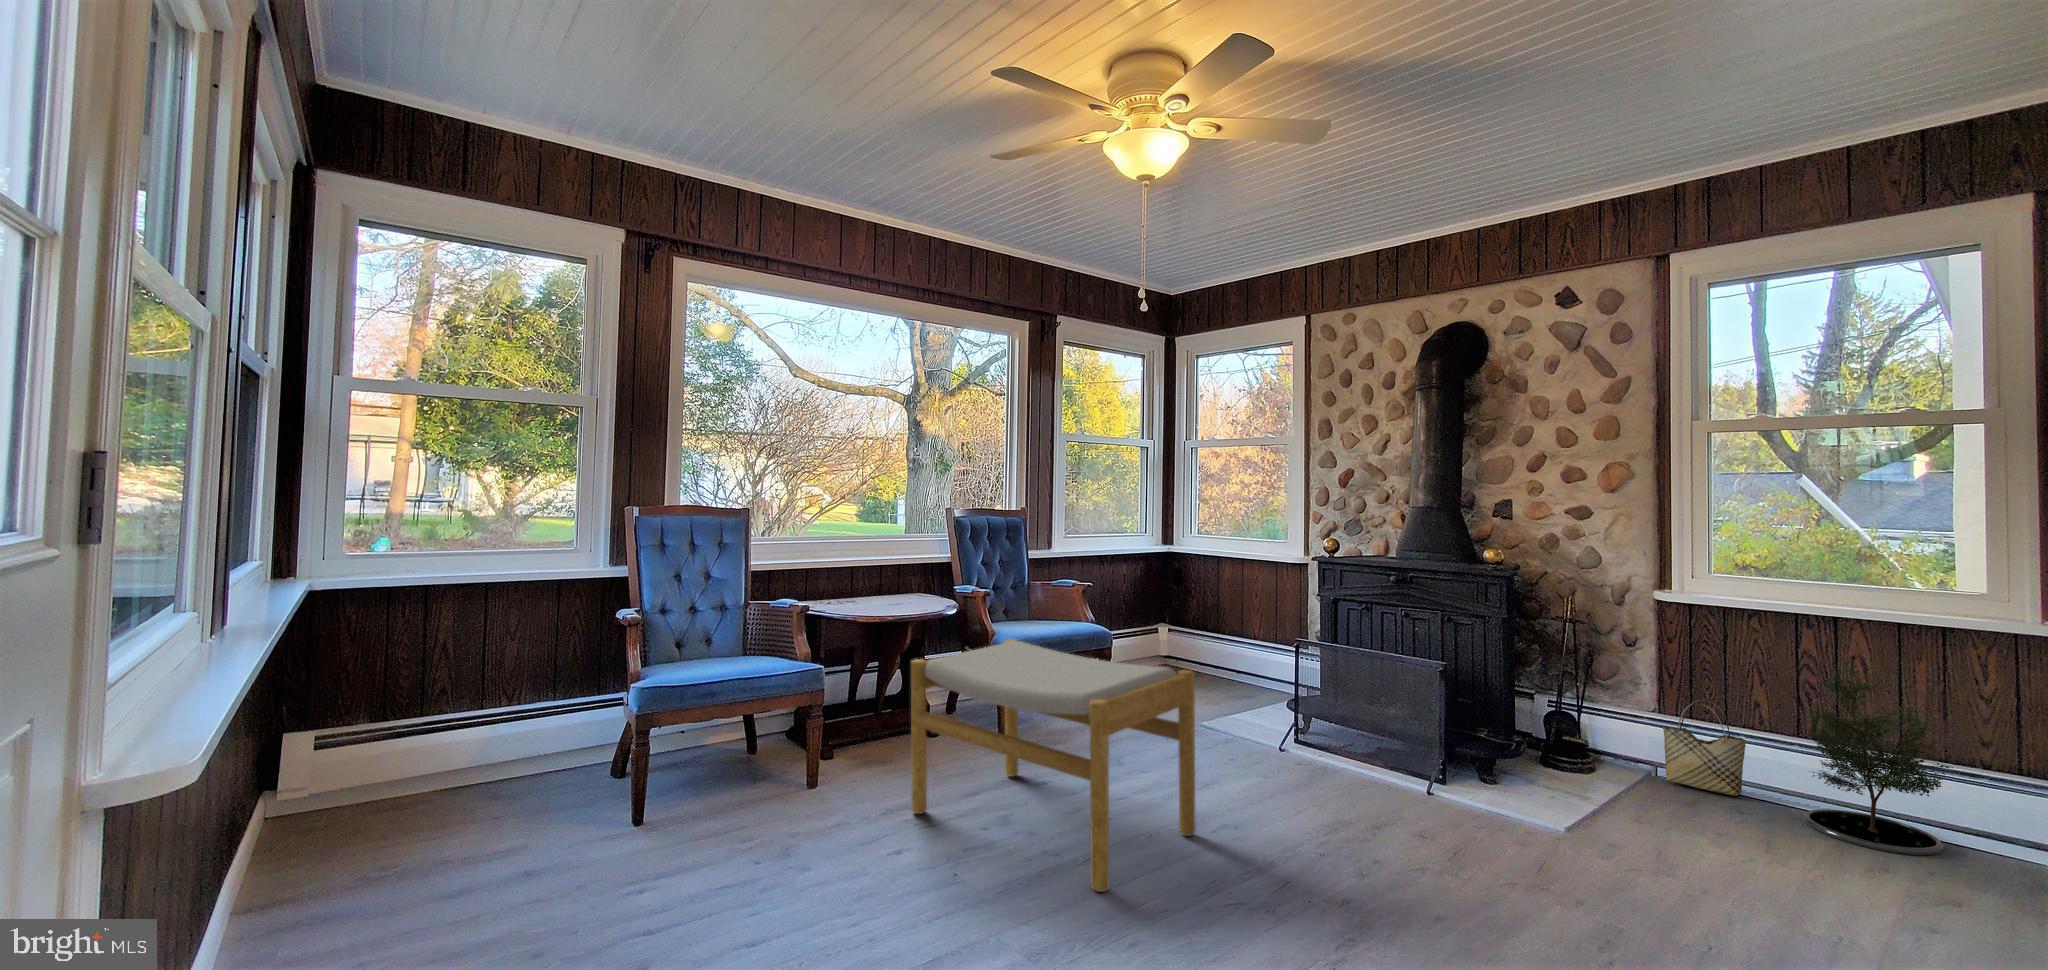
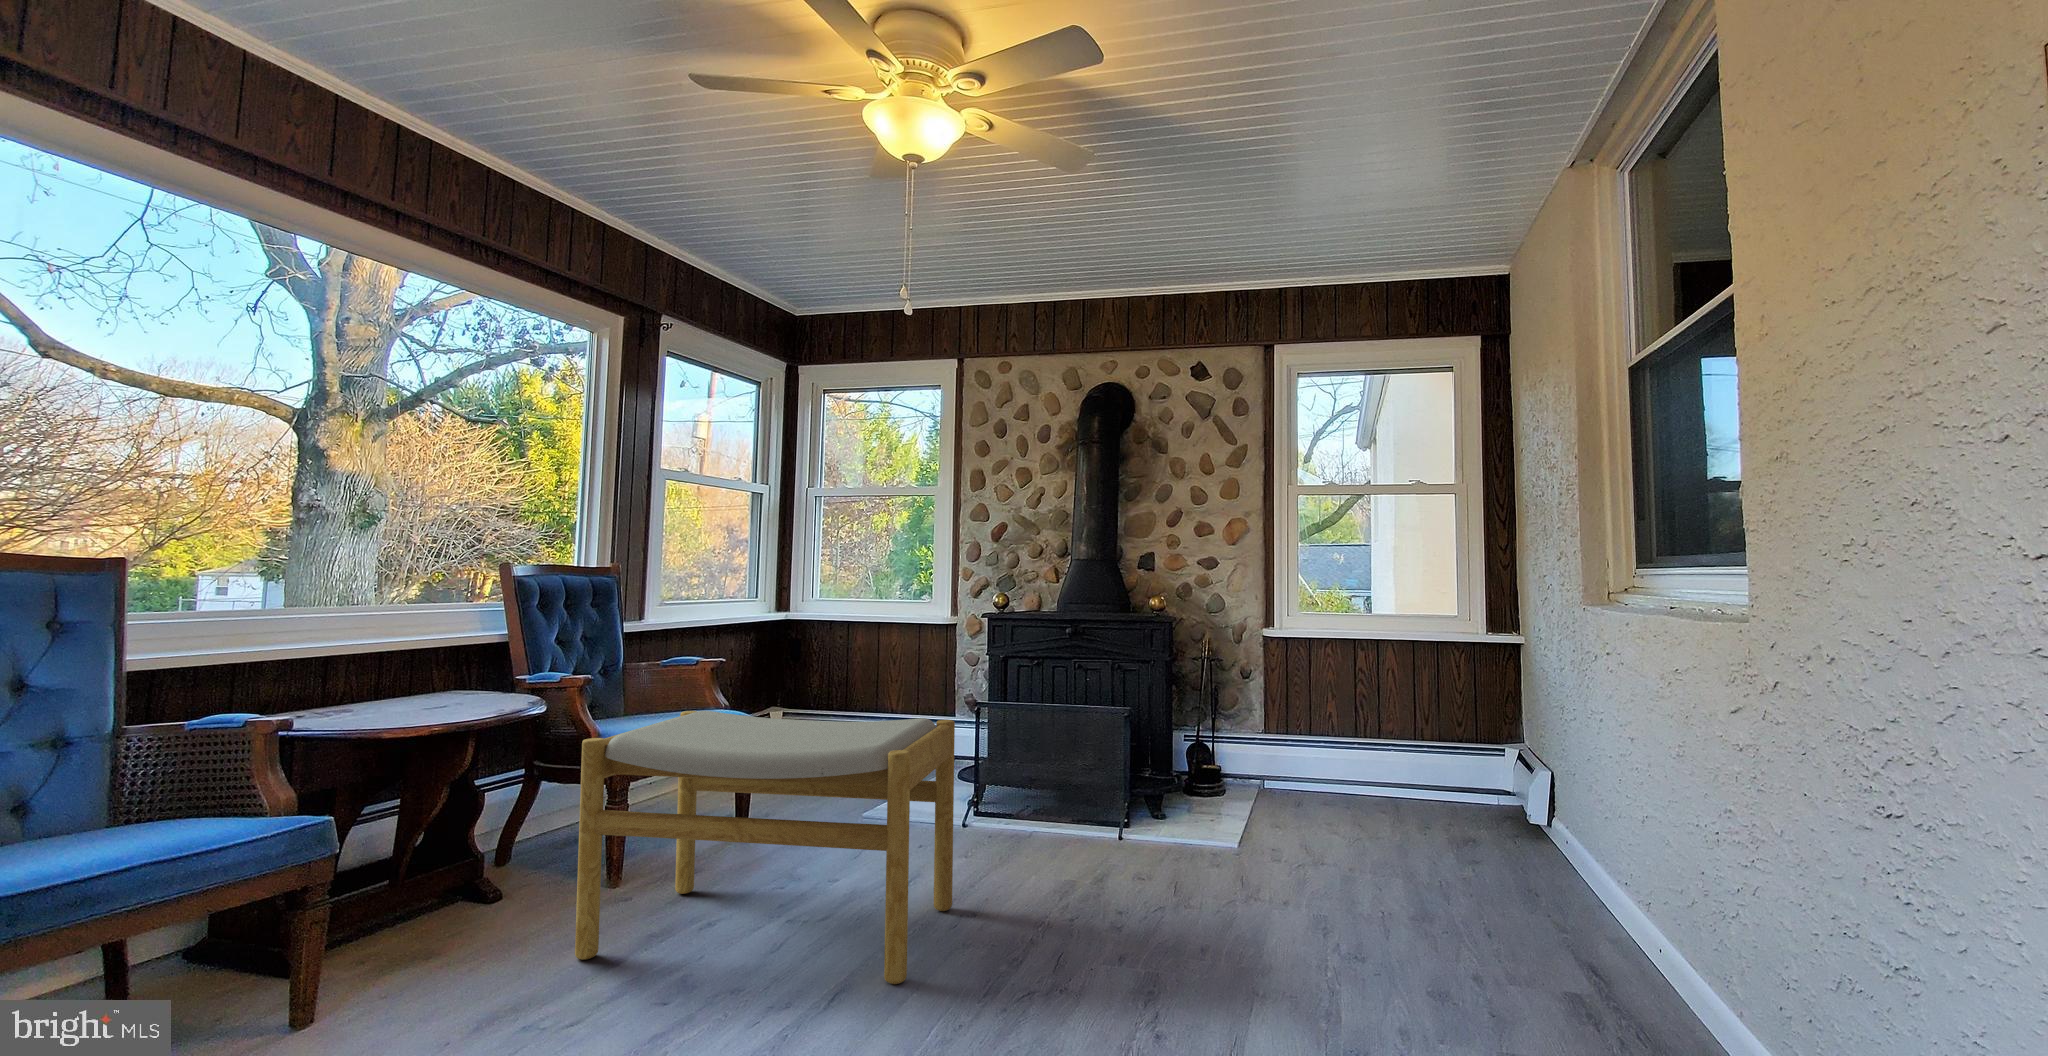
potted tree: present [1800,661,1953,855] -> none [1367,674,1455,818]
woven basket: present [1662,699,1747,796] -> none [1274,720,1331,798]

